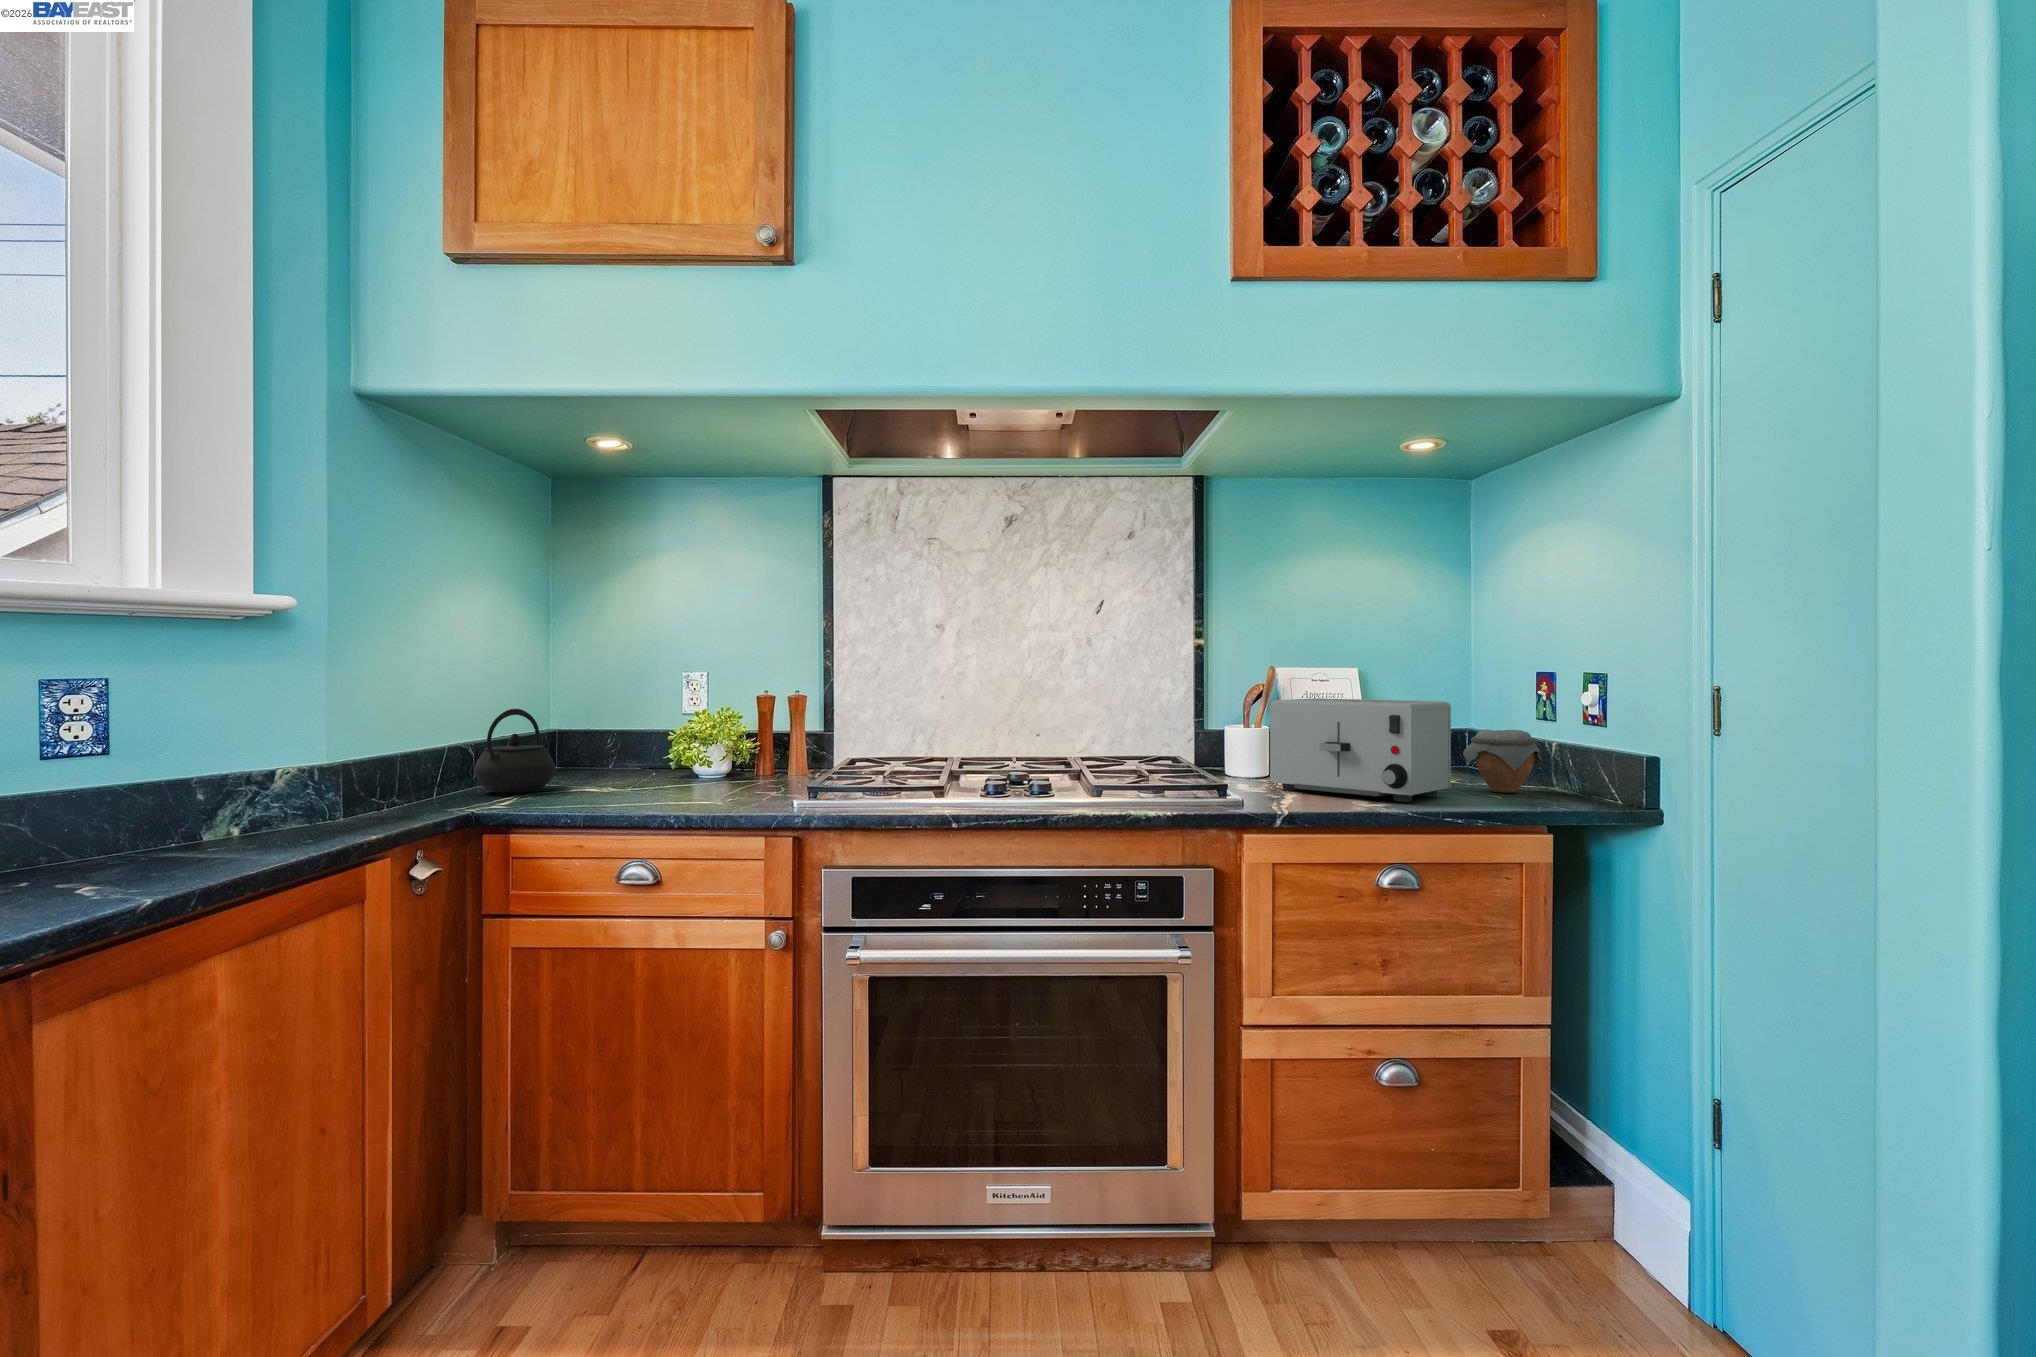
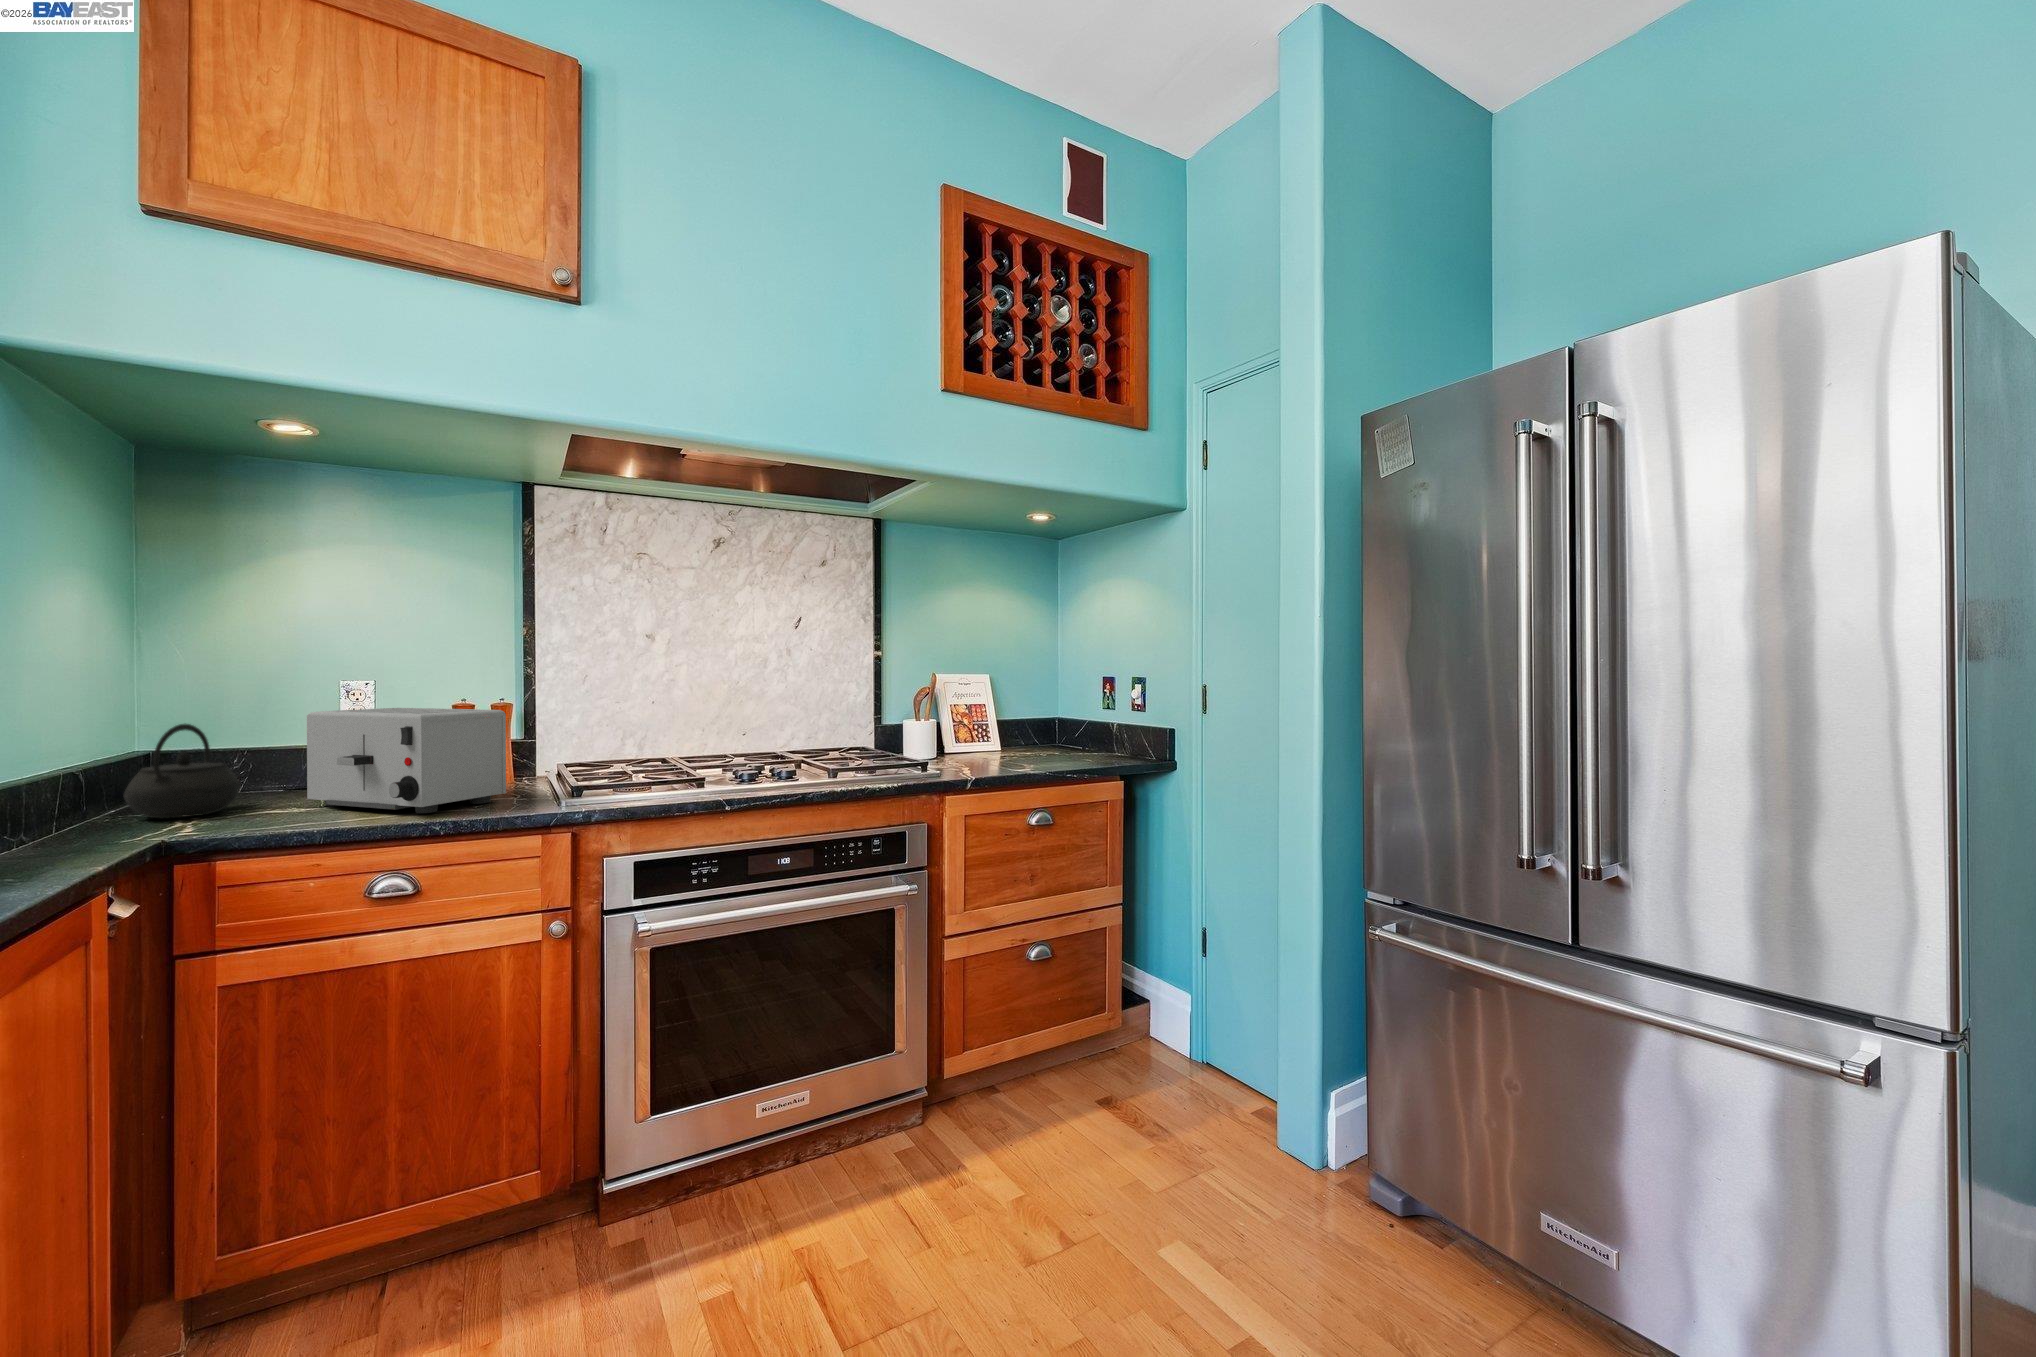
toaster: present [1270,698,1451,802] -> present [307,708,506,813]
jar: present [1463,729,1542,793] -> none [1067,716,1114,758]

